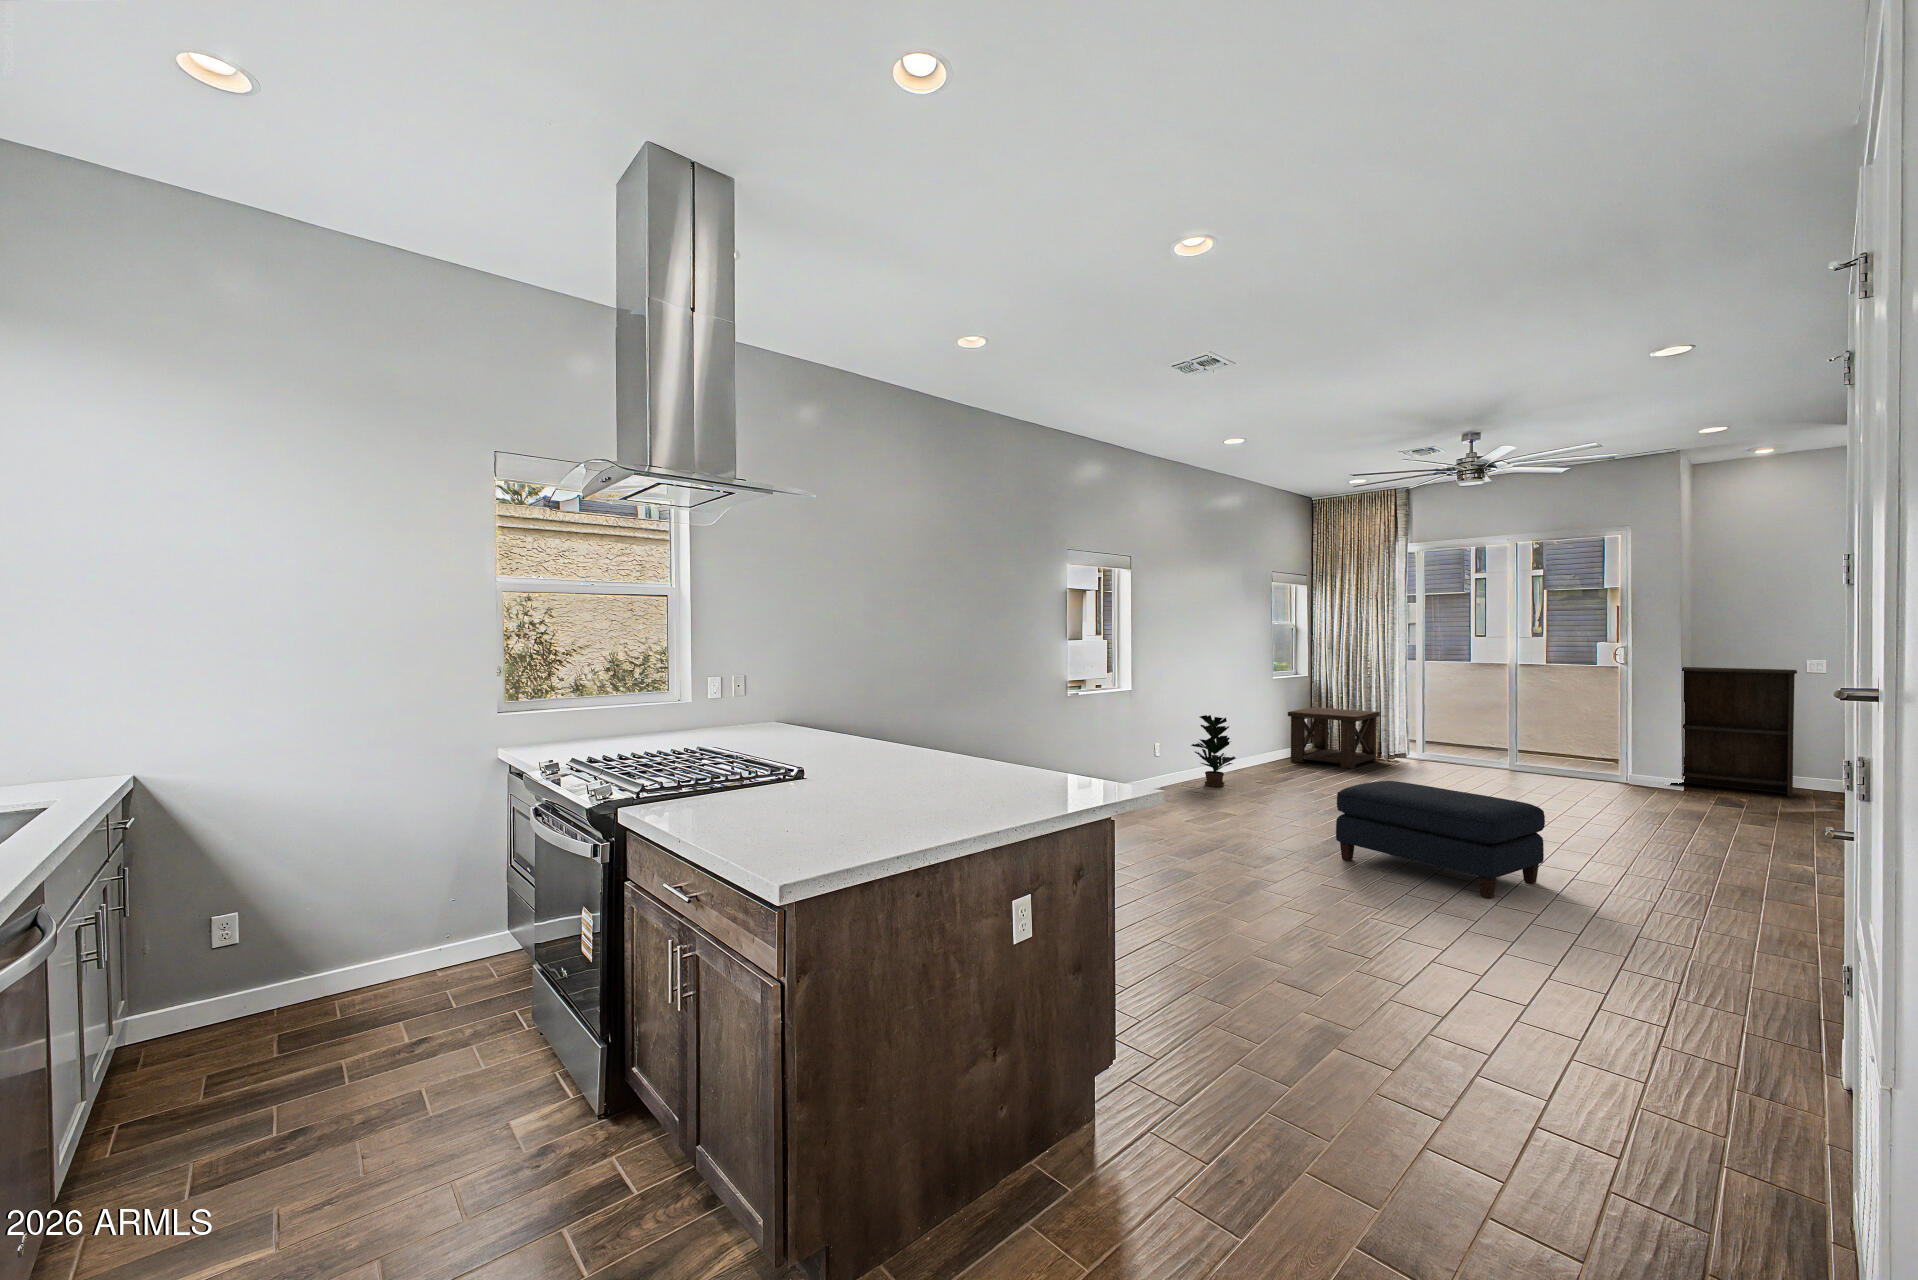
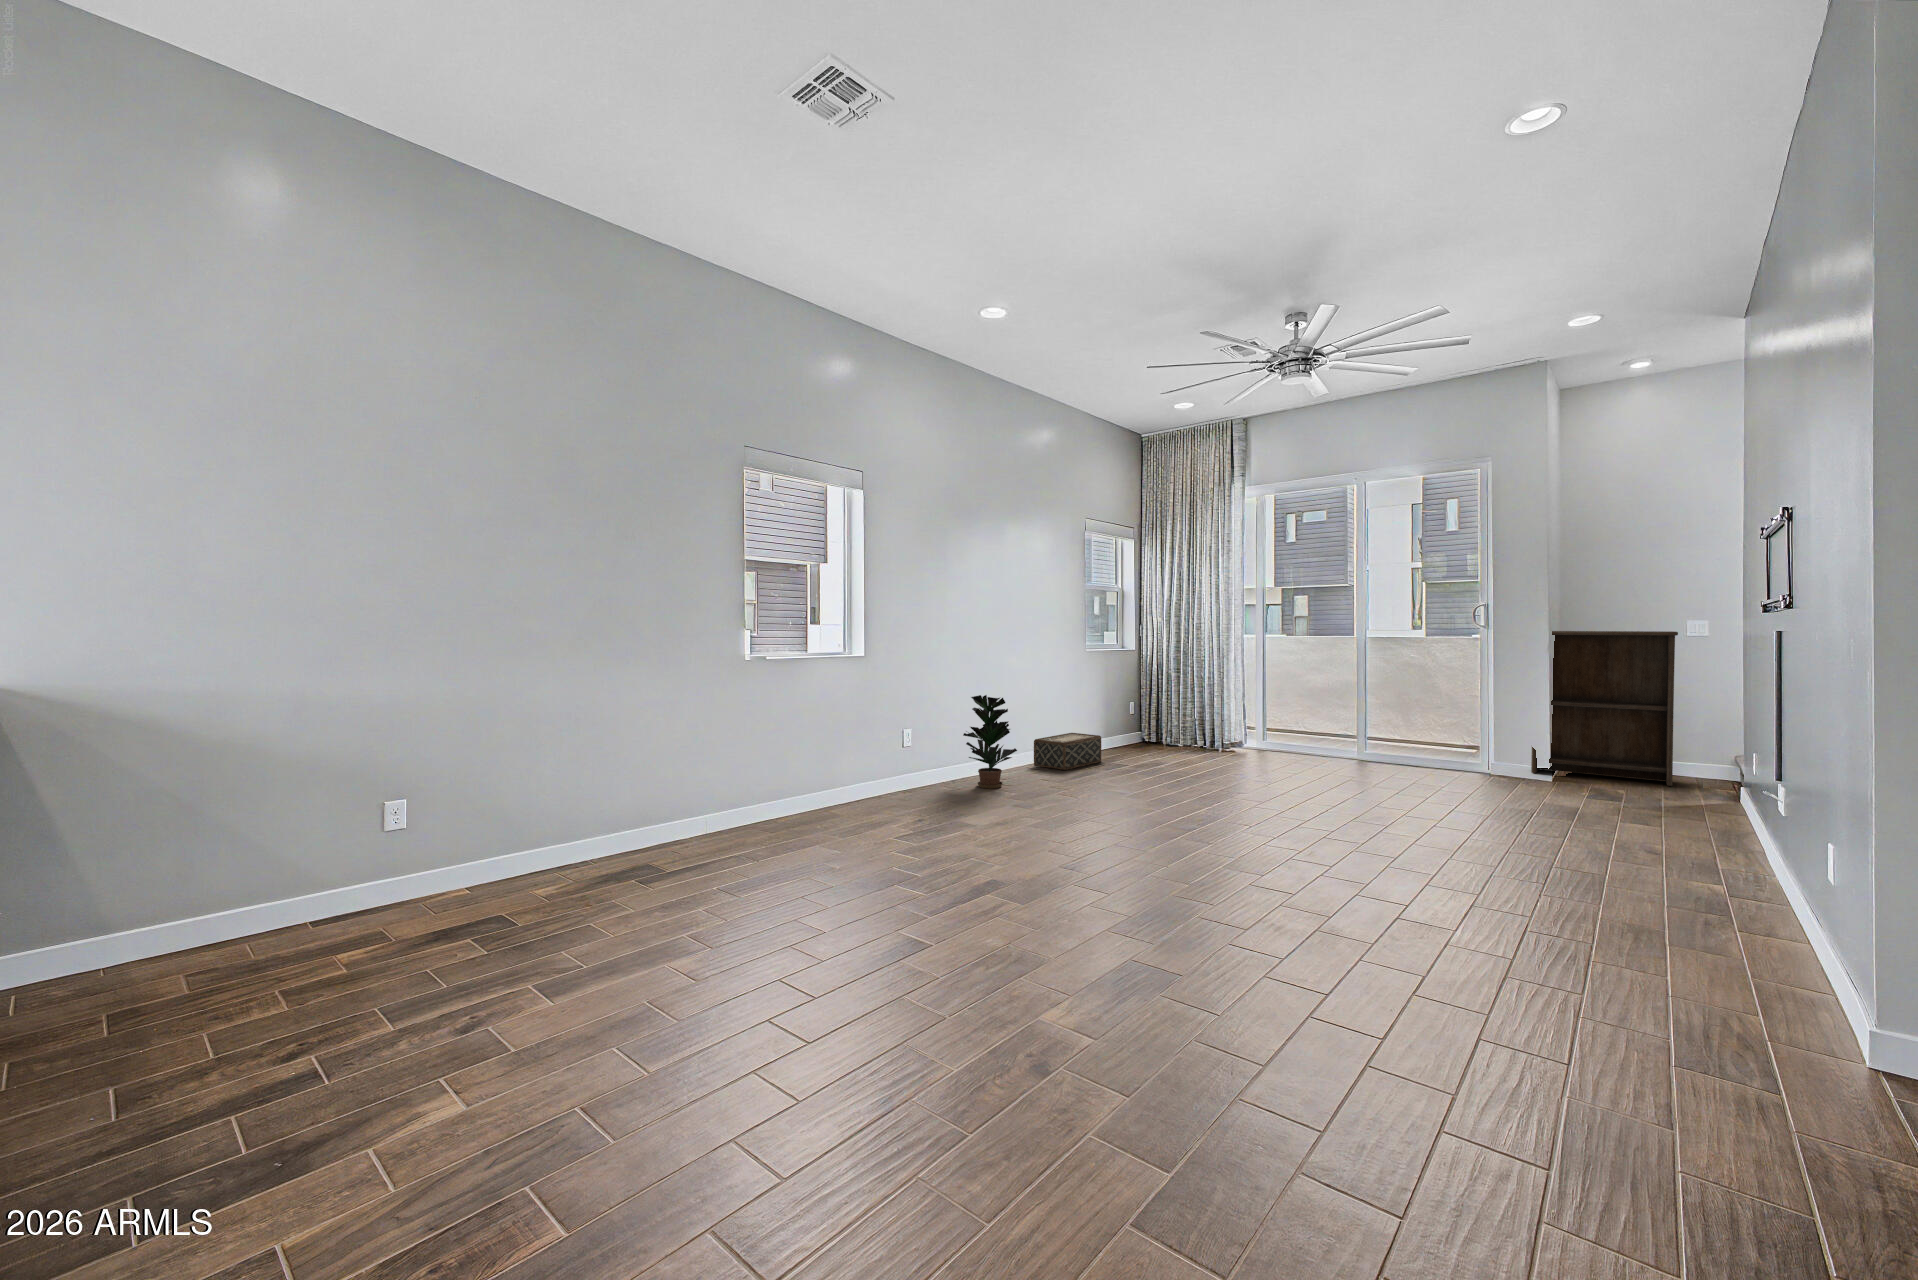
side table: present [1288,707,1380,769] -> none [1105,687,1214,761]
woven basket: none [1237,744,1290,774] -> present [1034,733,1101,770]
ottoman: present [1336,781,1545,898] -> none [1074,779,1350,961]

